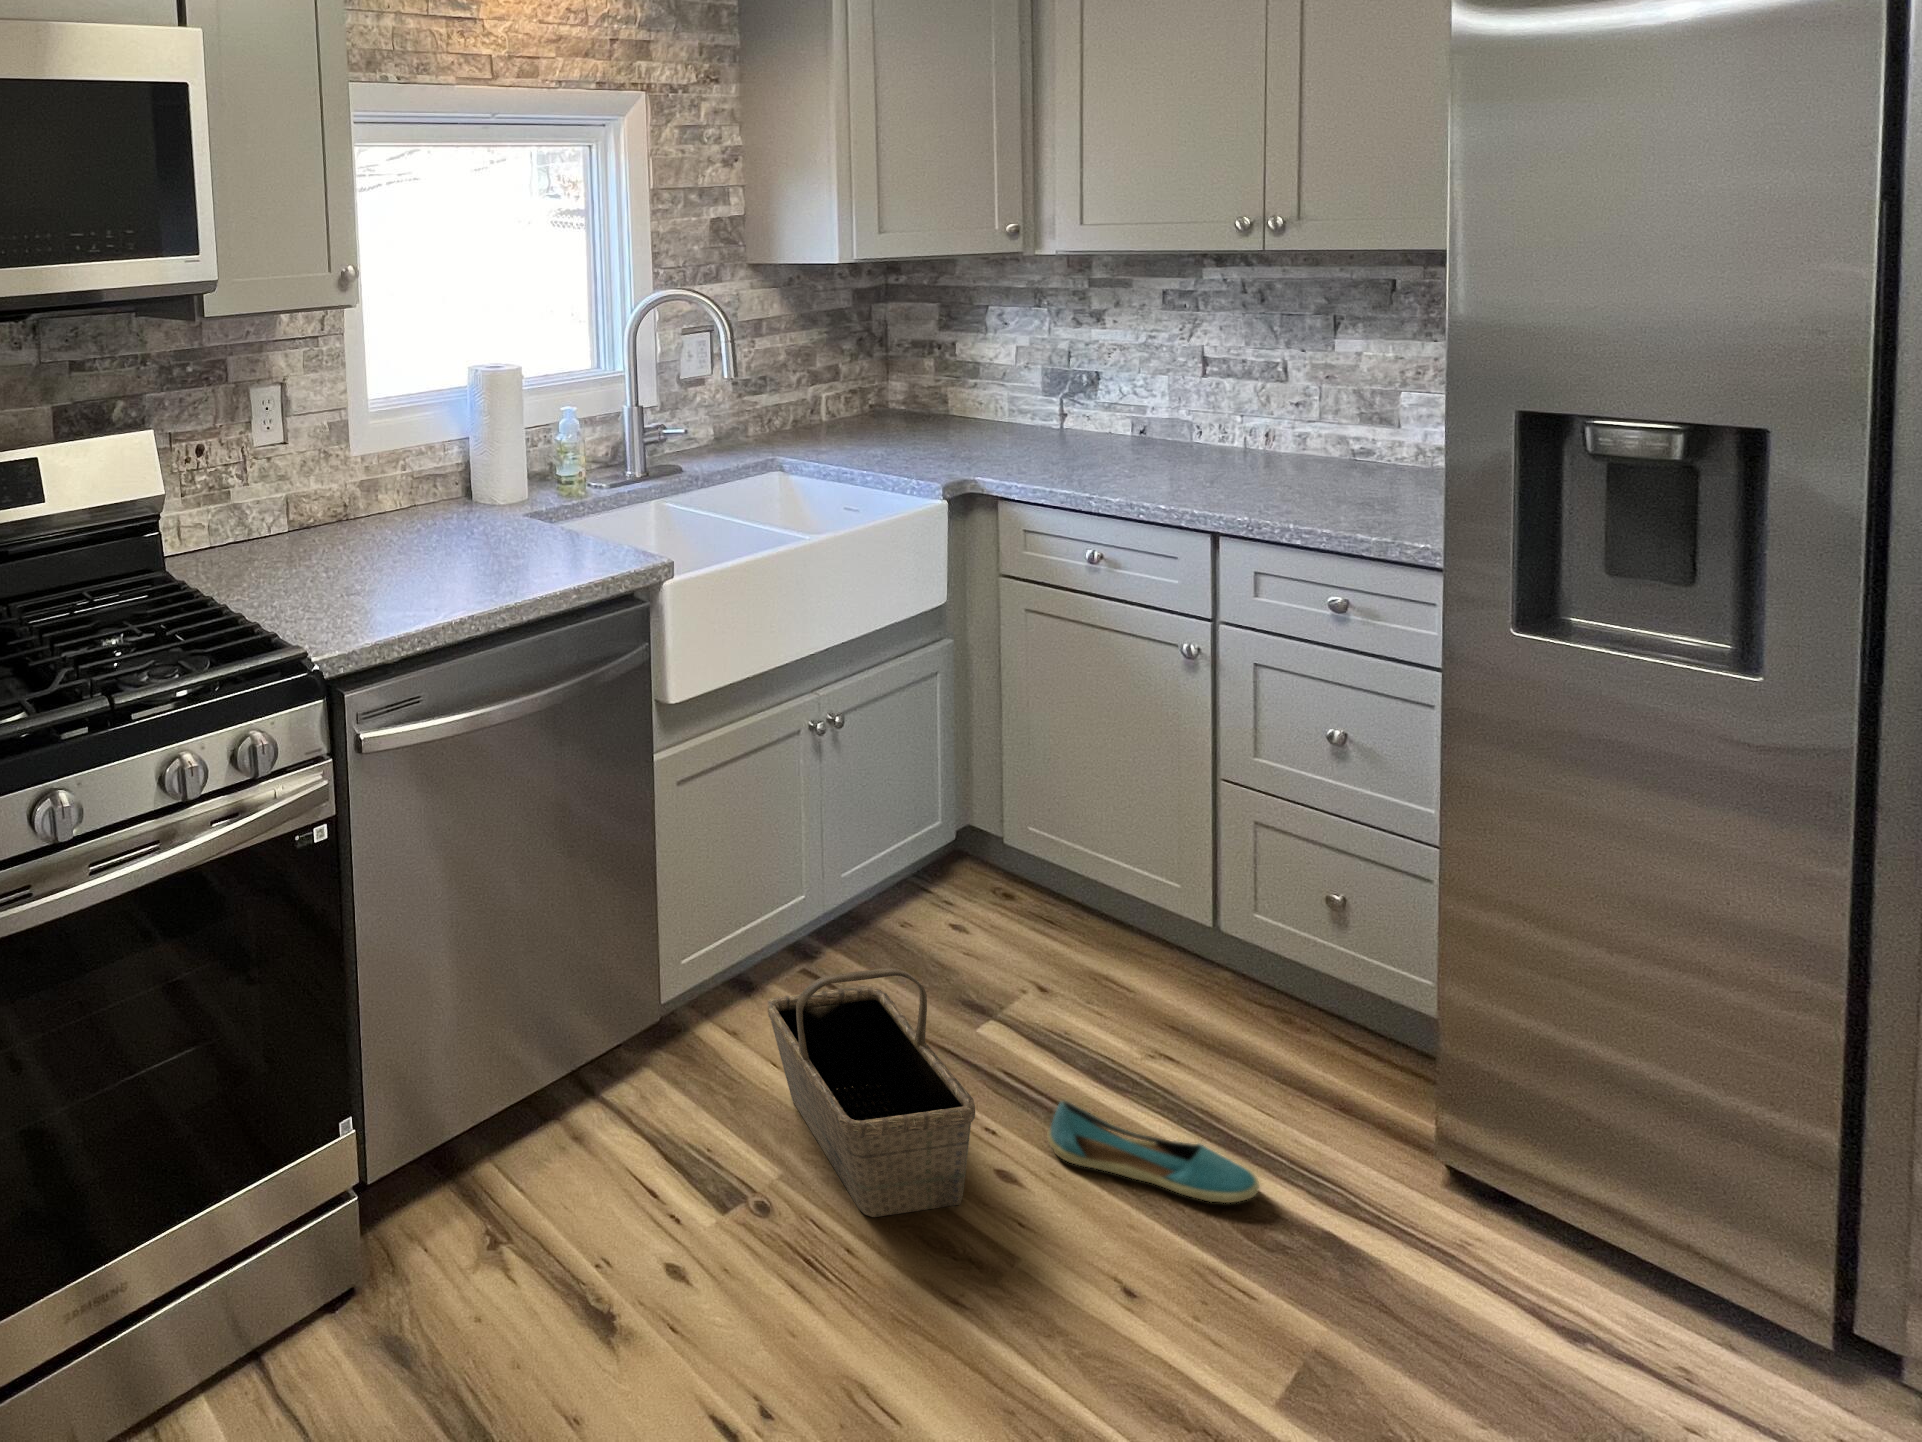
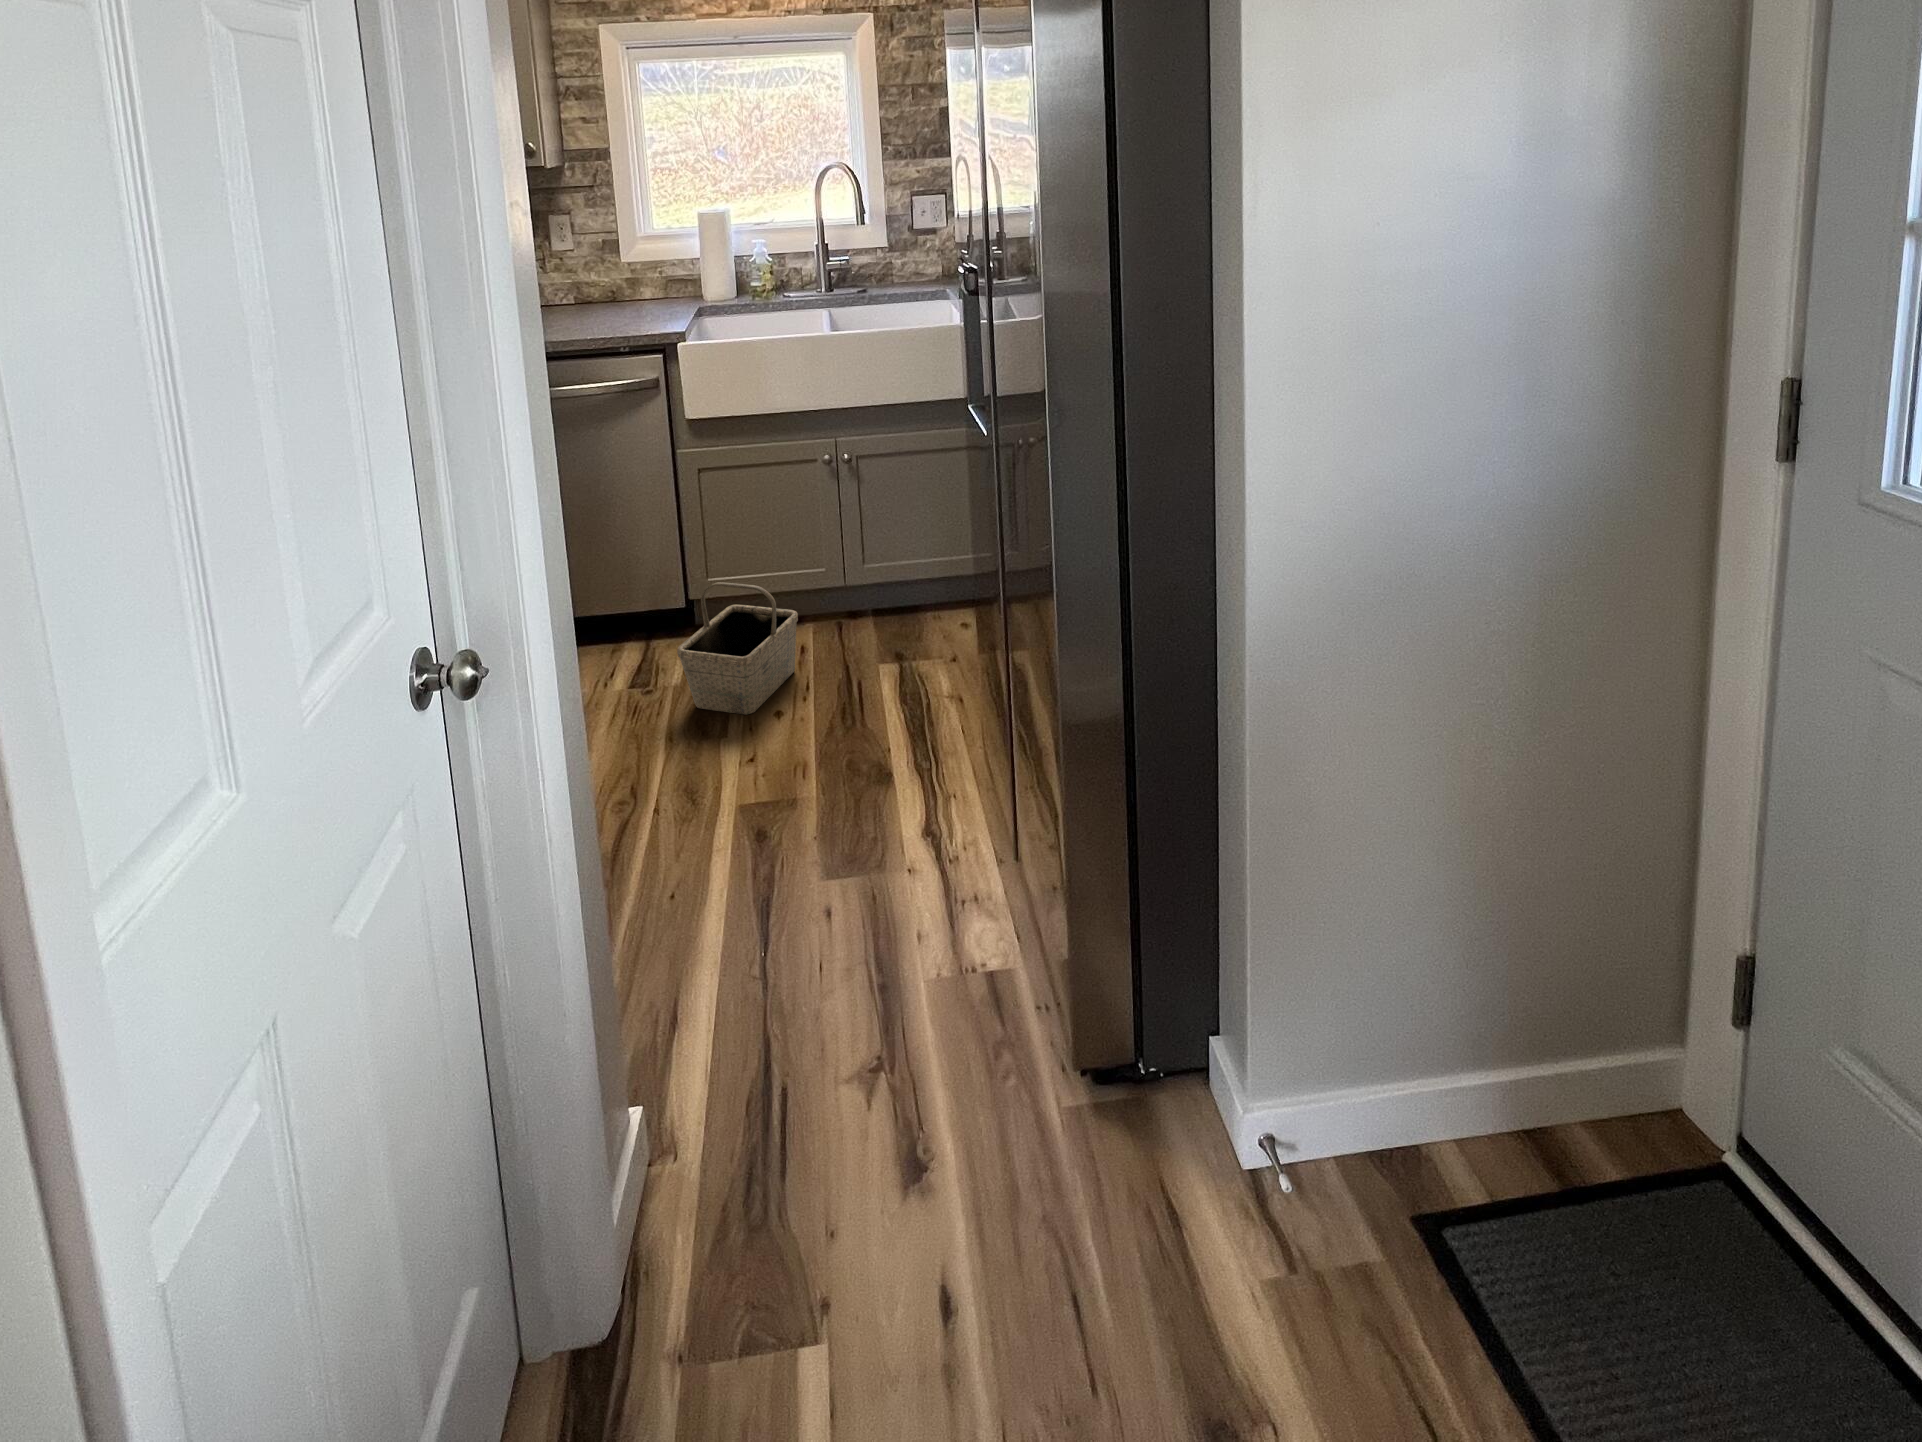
shoe: present [1047,1101,1259,1203] -> none [824,682,903,745]

